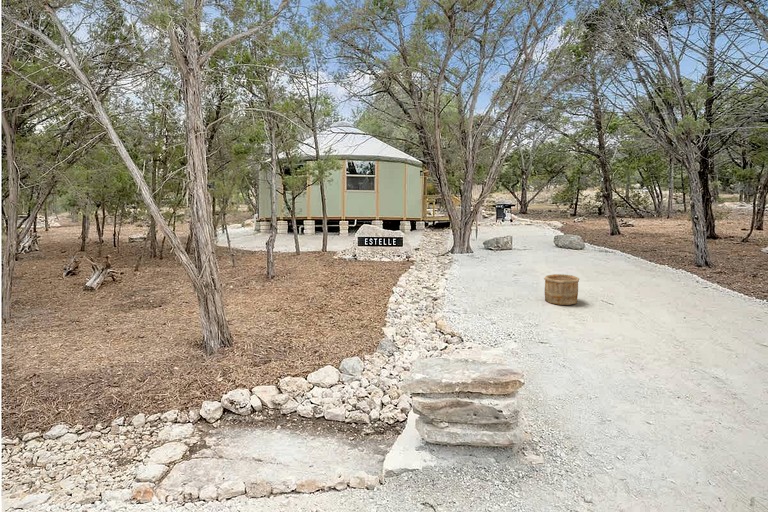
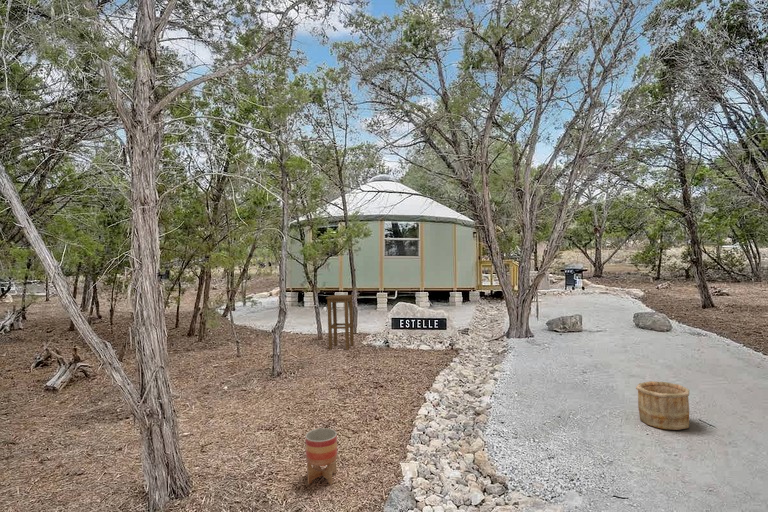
stool: none [305,218,328,263] -> present [326,295,354,350]
planter: none [313,304,336,341] -> present [305,428,338,485]

